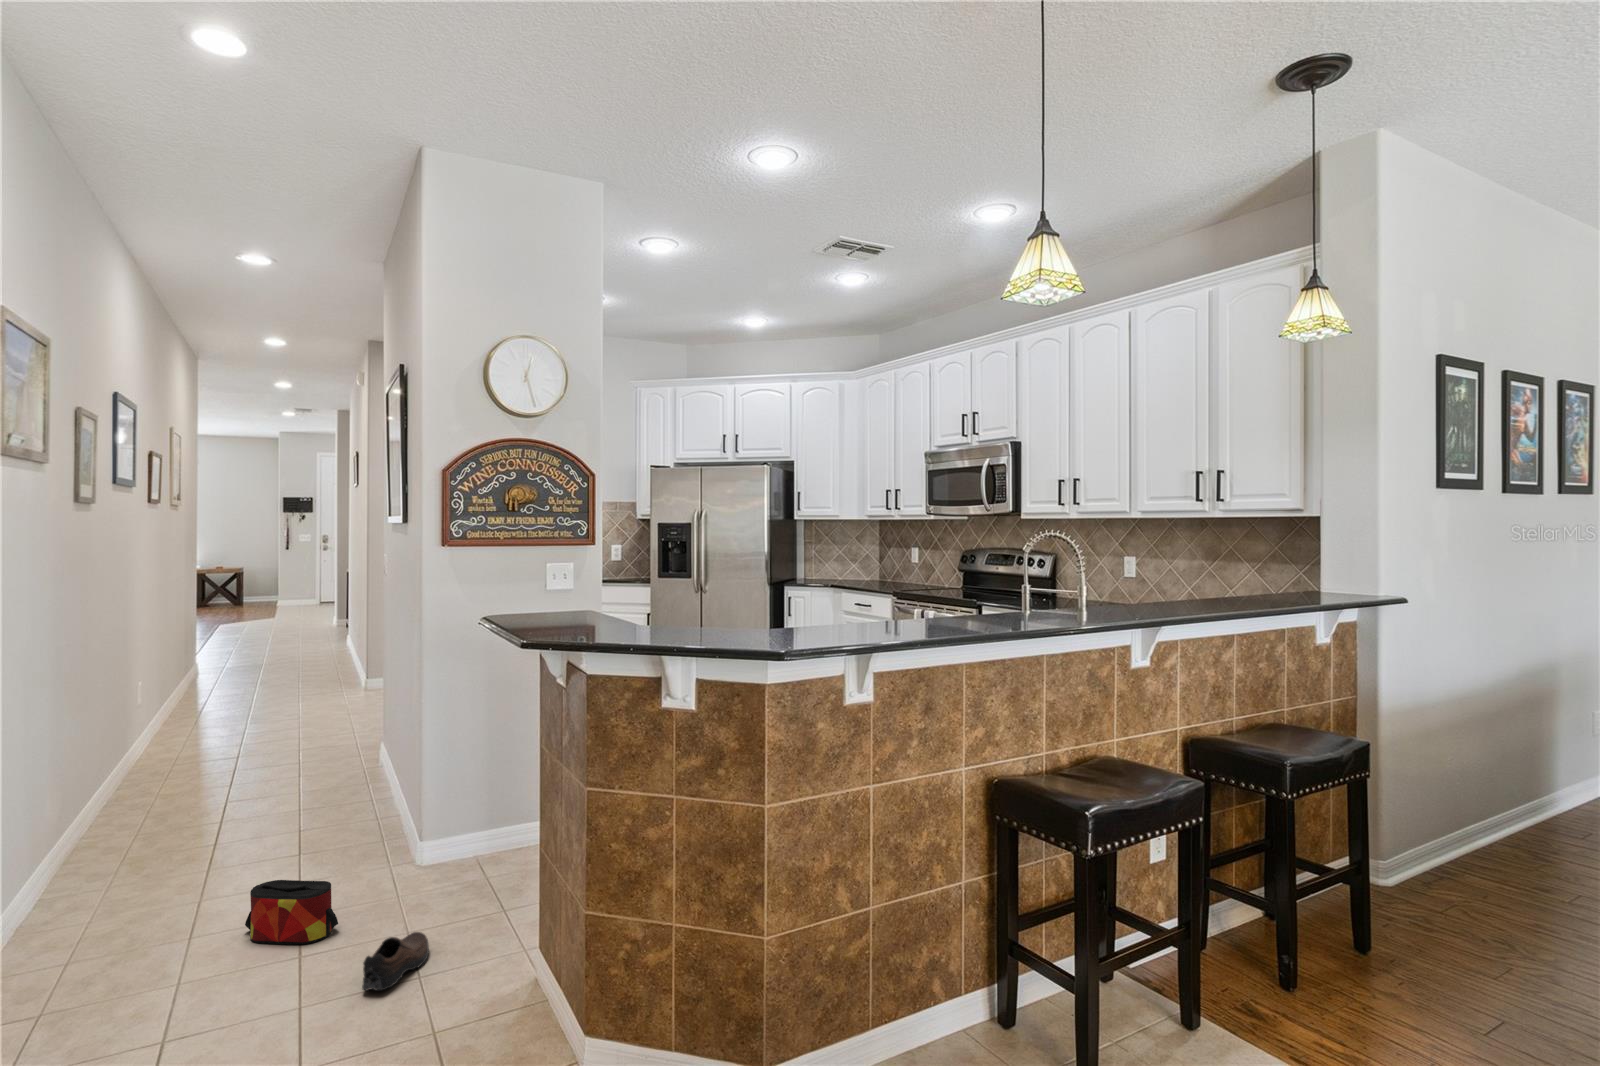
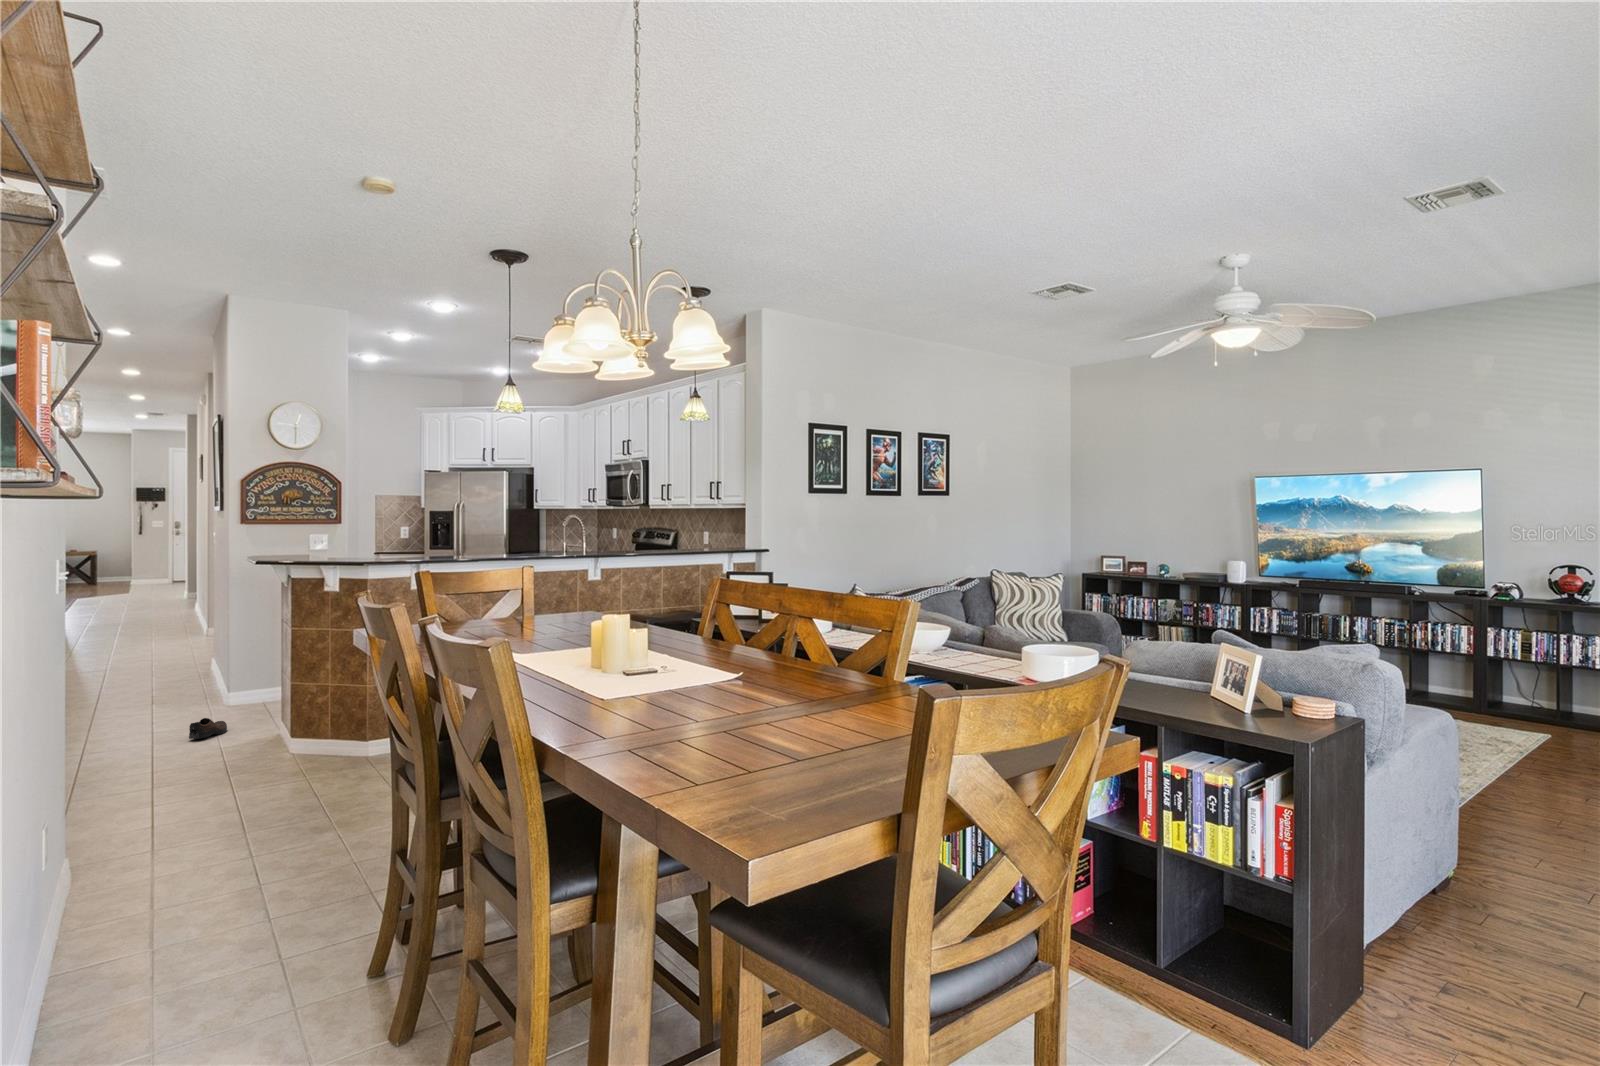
bag: present [245,880,338,944] -> none [125,700,178,730]

